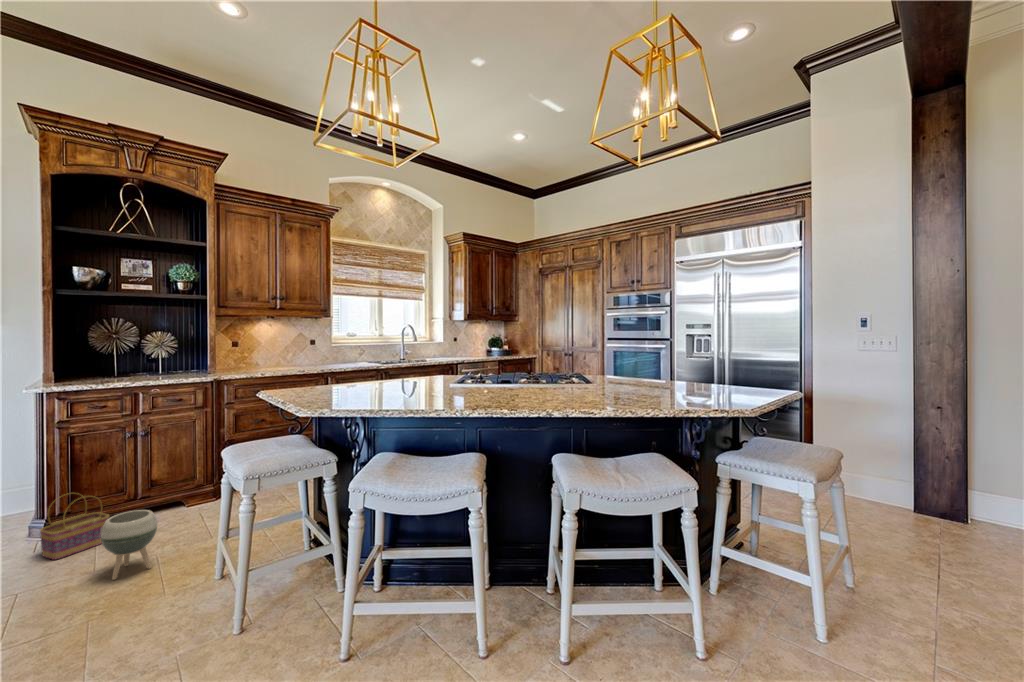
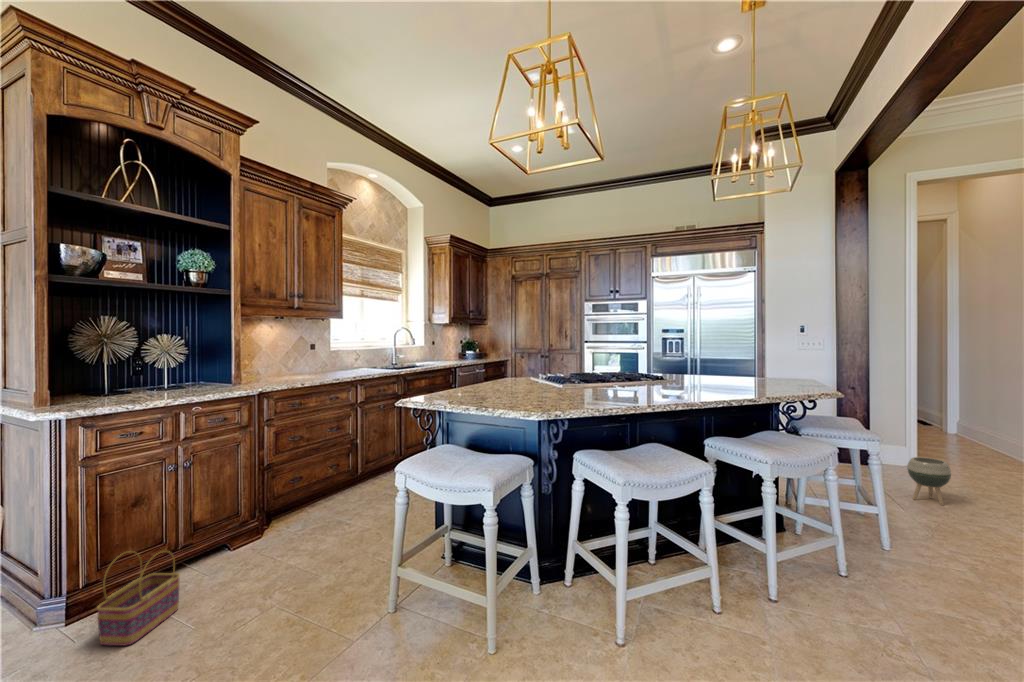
planter: present [100,510,157,580] -> present [907,457,951,505]

